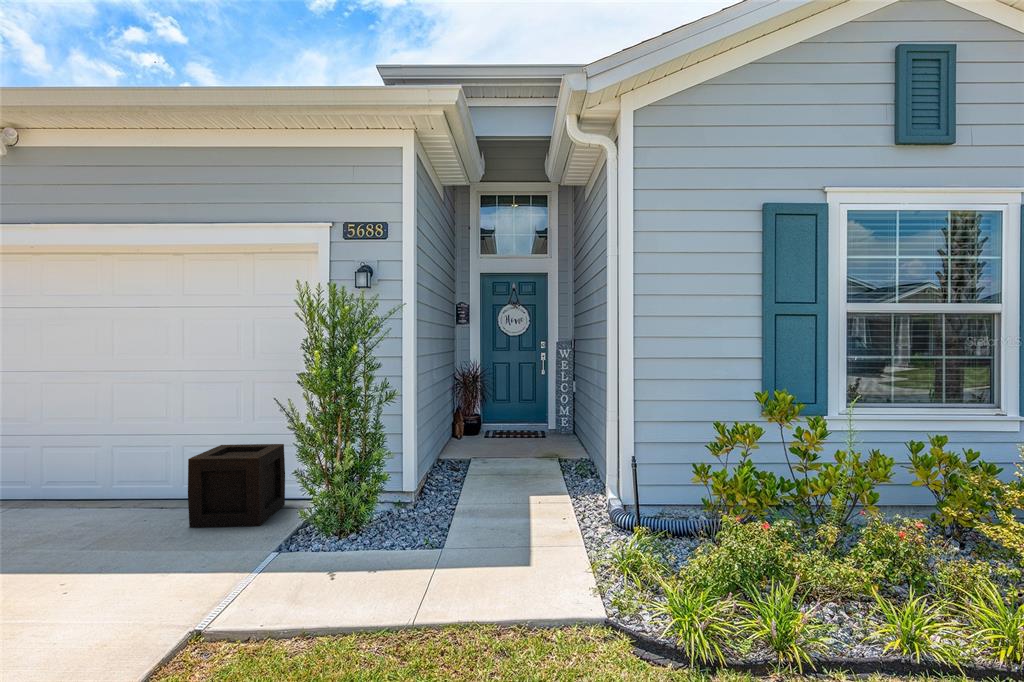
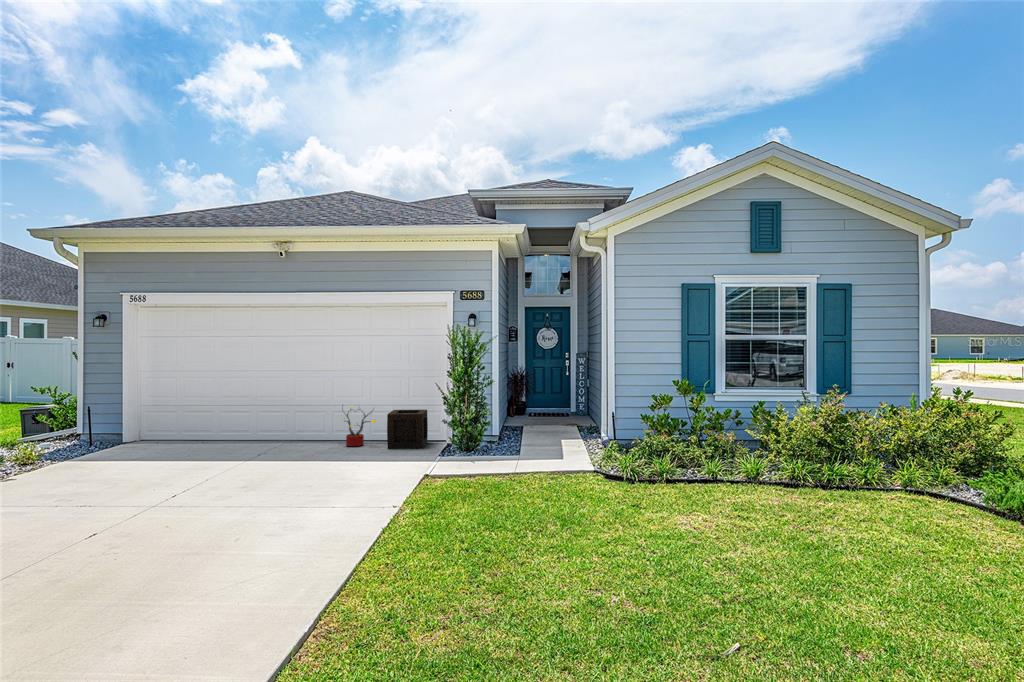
decorative plant: none [117,435,173,520] -> present [346,406,375,446]

